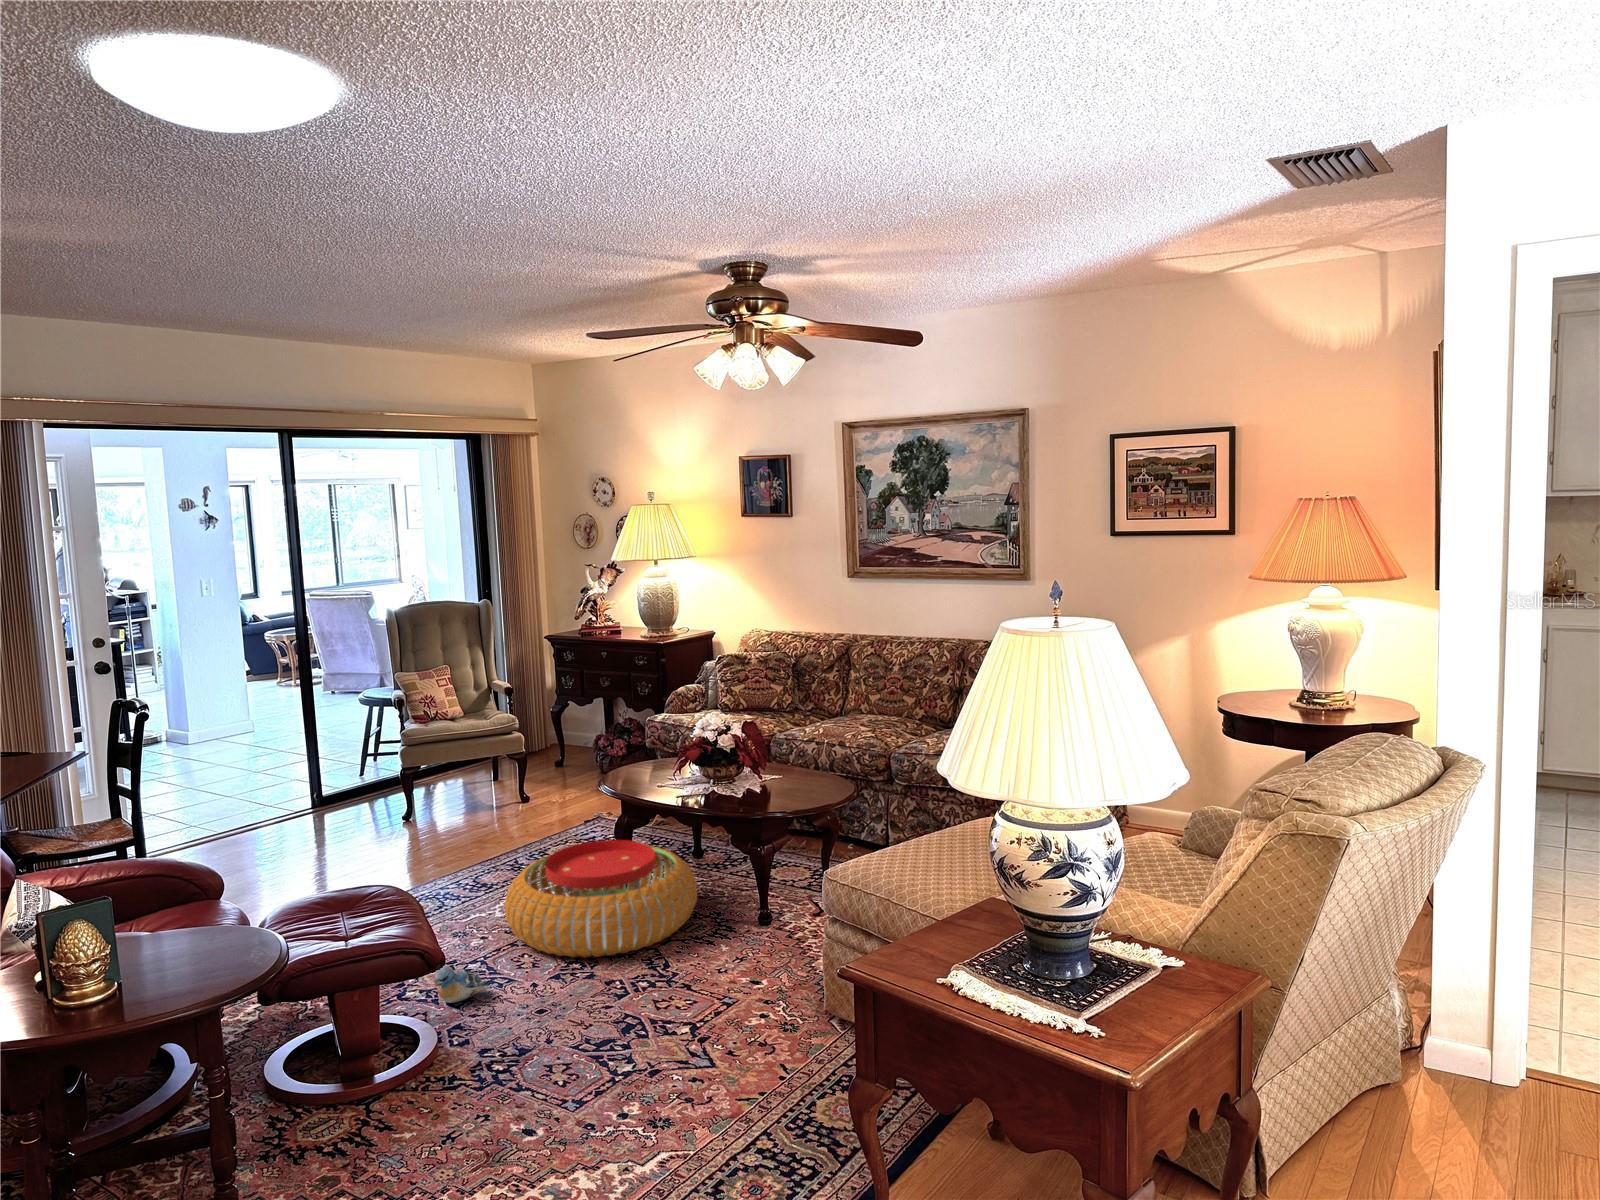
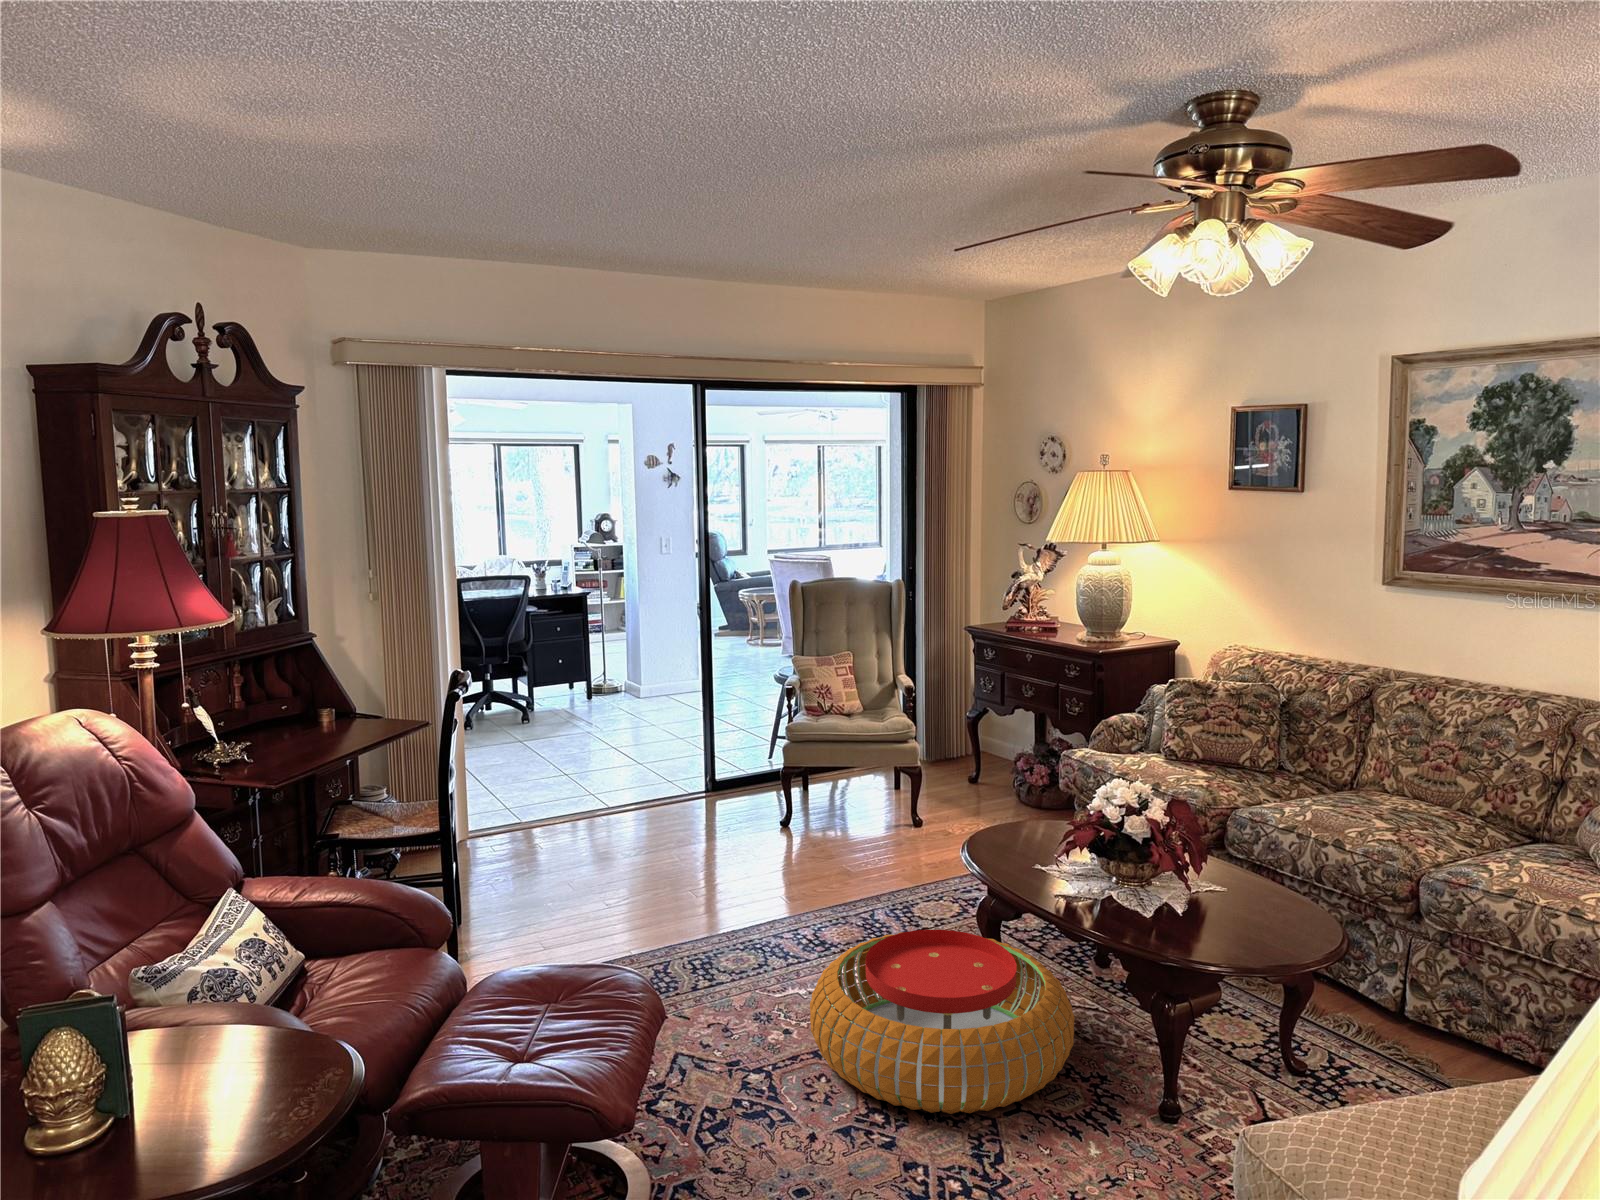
plush toy: present [434,967,488,1003] -> none [682,1086,754,1135]

